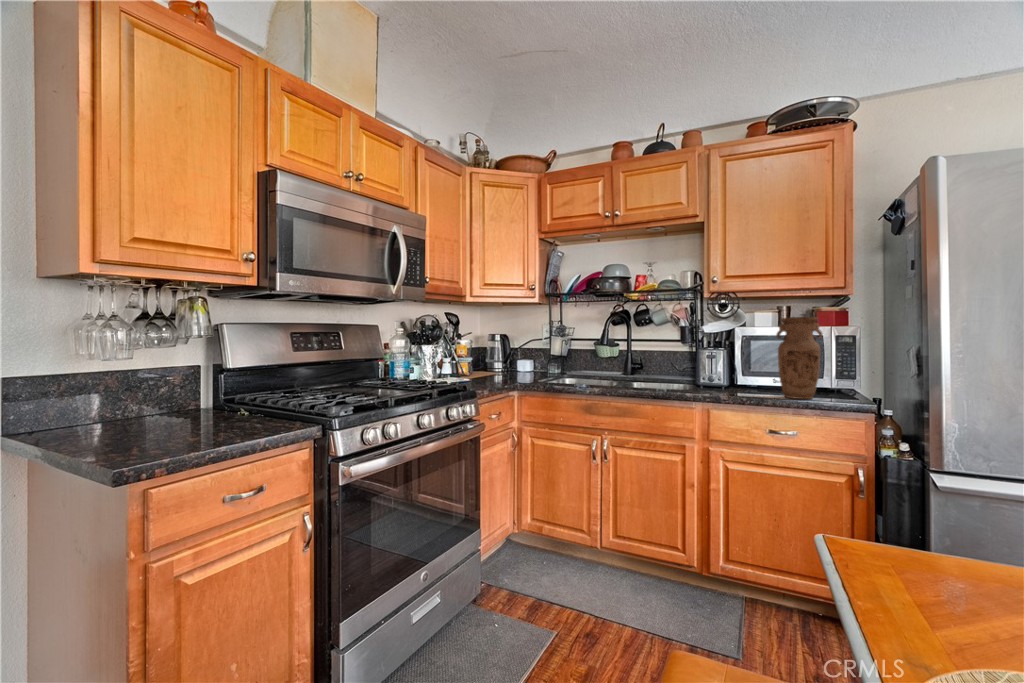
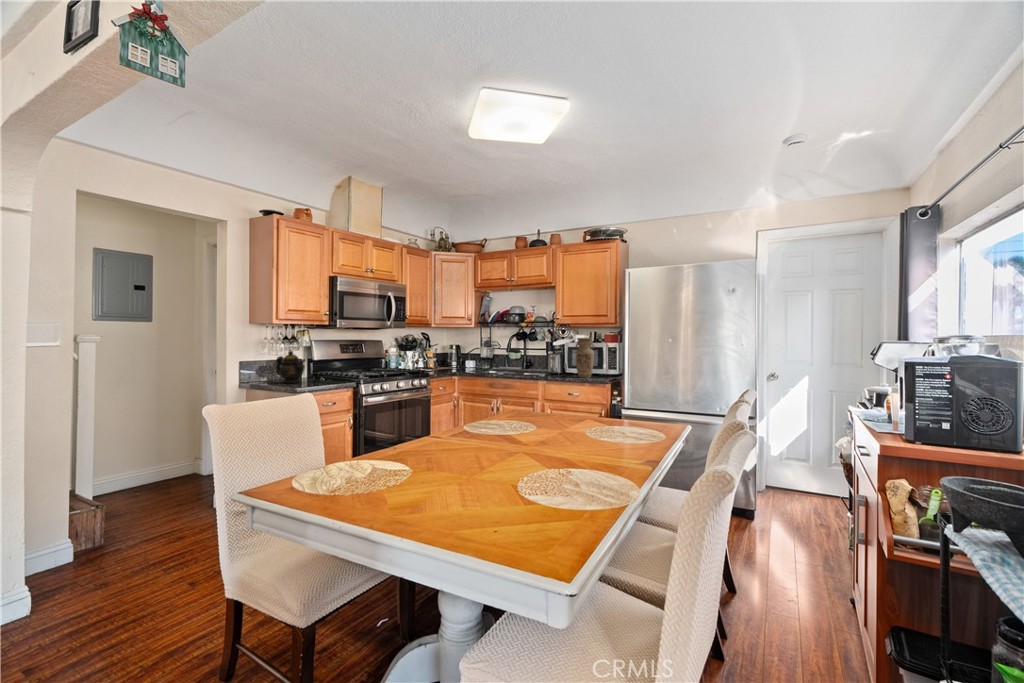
teapot: none [108,347,183,436] -> present [276,351,305,383]

